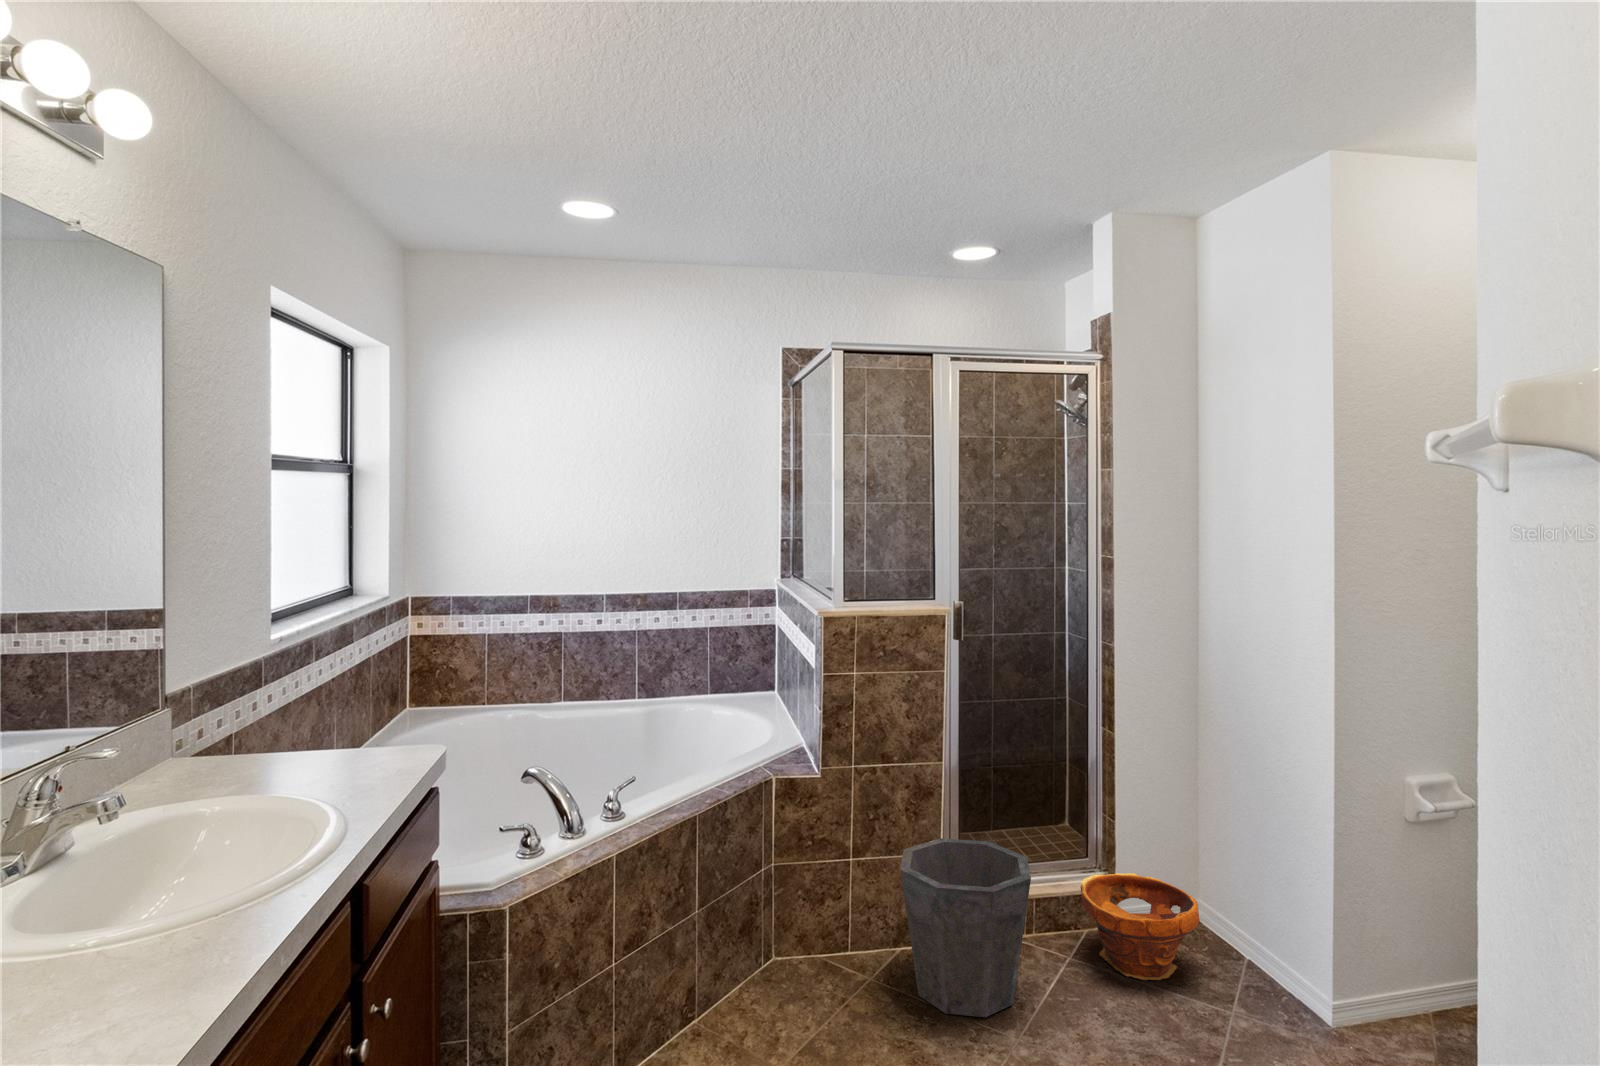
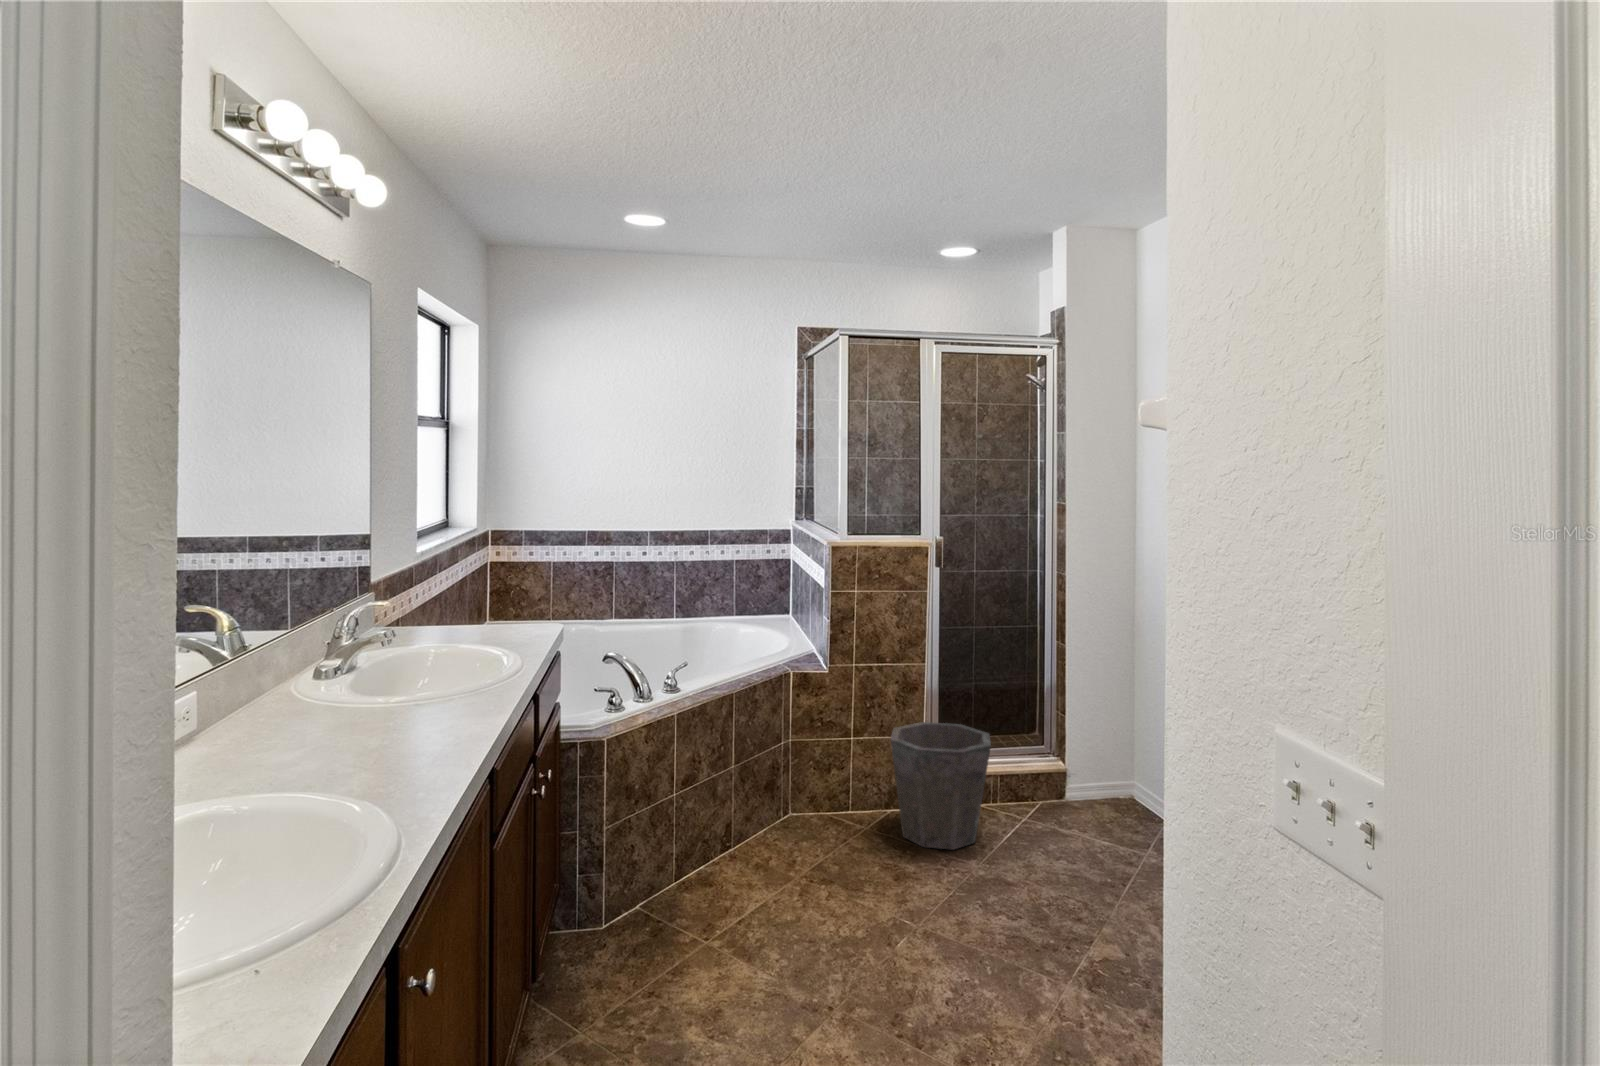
planter: present [1081,873,1199,980] -> none [1032,754,1122,830]

